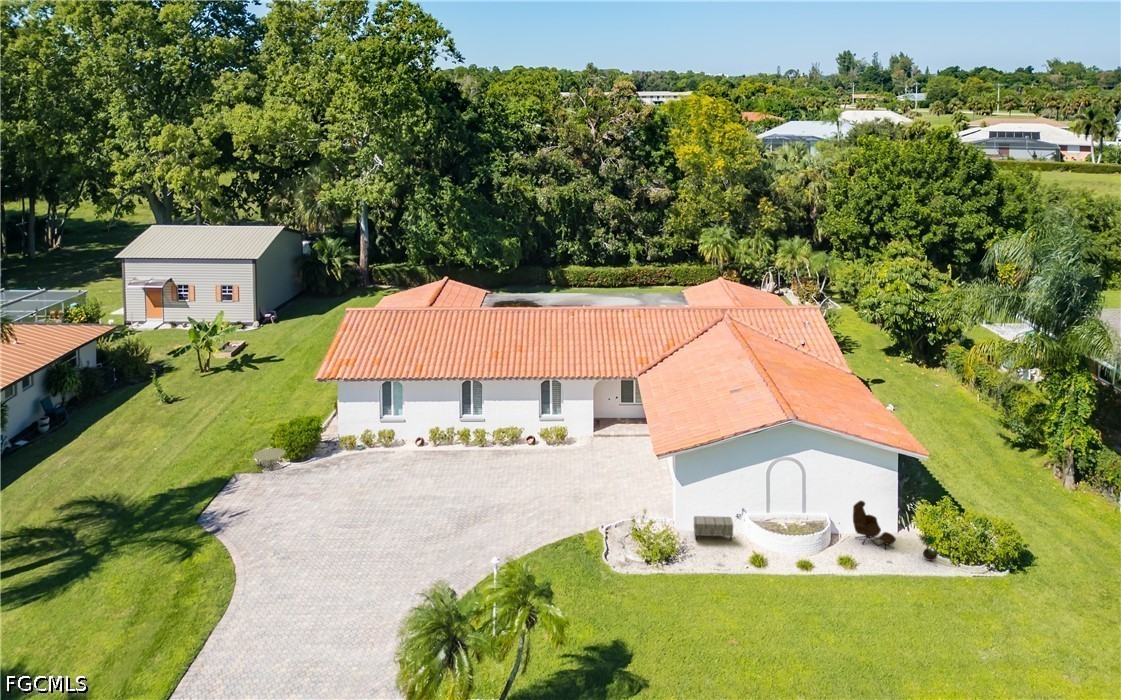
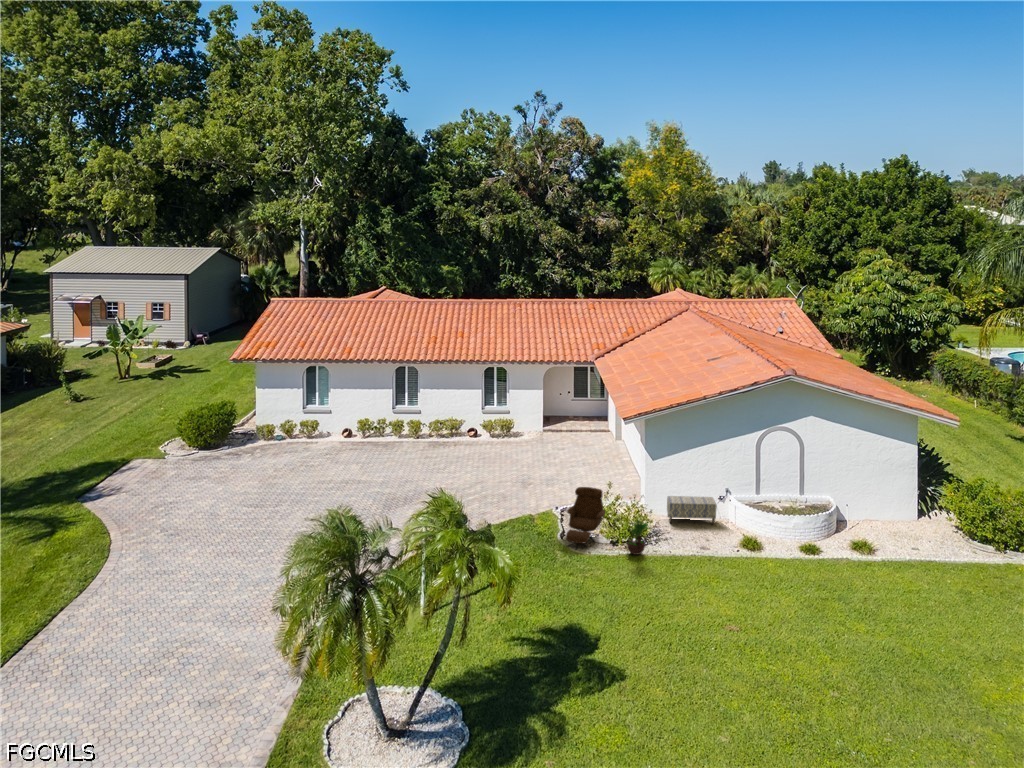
round table: present [253,448,286,471] -> none [151,434,190,457]
lounge chair: present [853,501,896,549] -> present [566,487,605,550]
potted tree: present [920,535,938,561] -> present [627,521,648,555]

